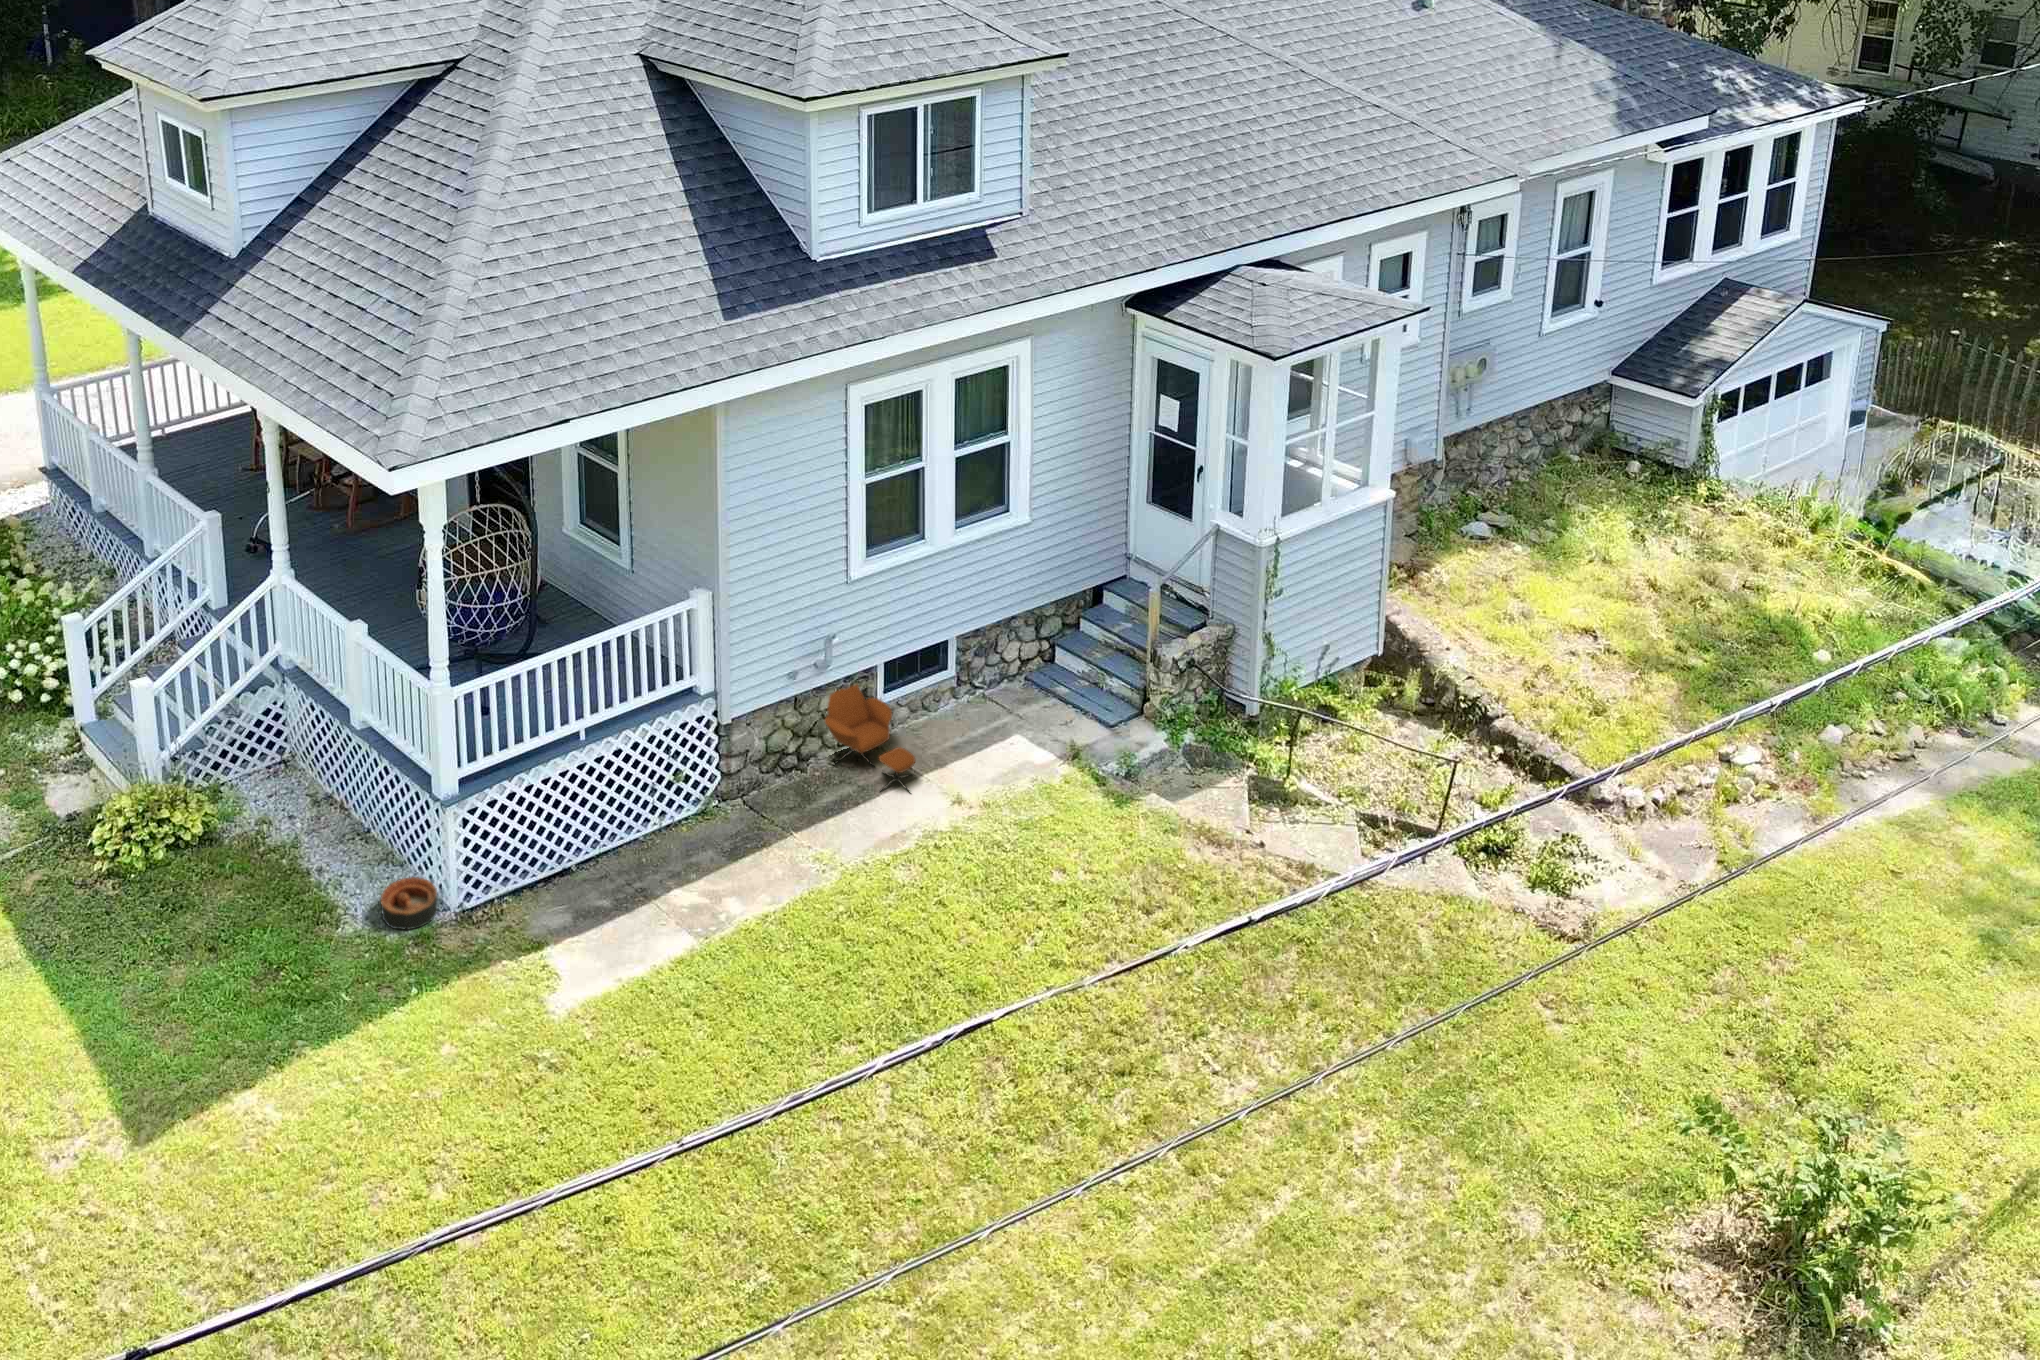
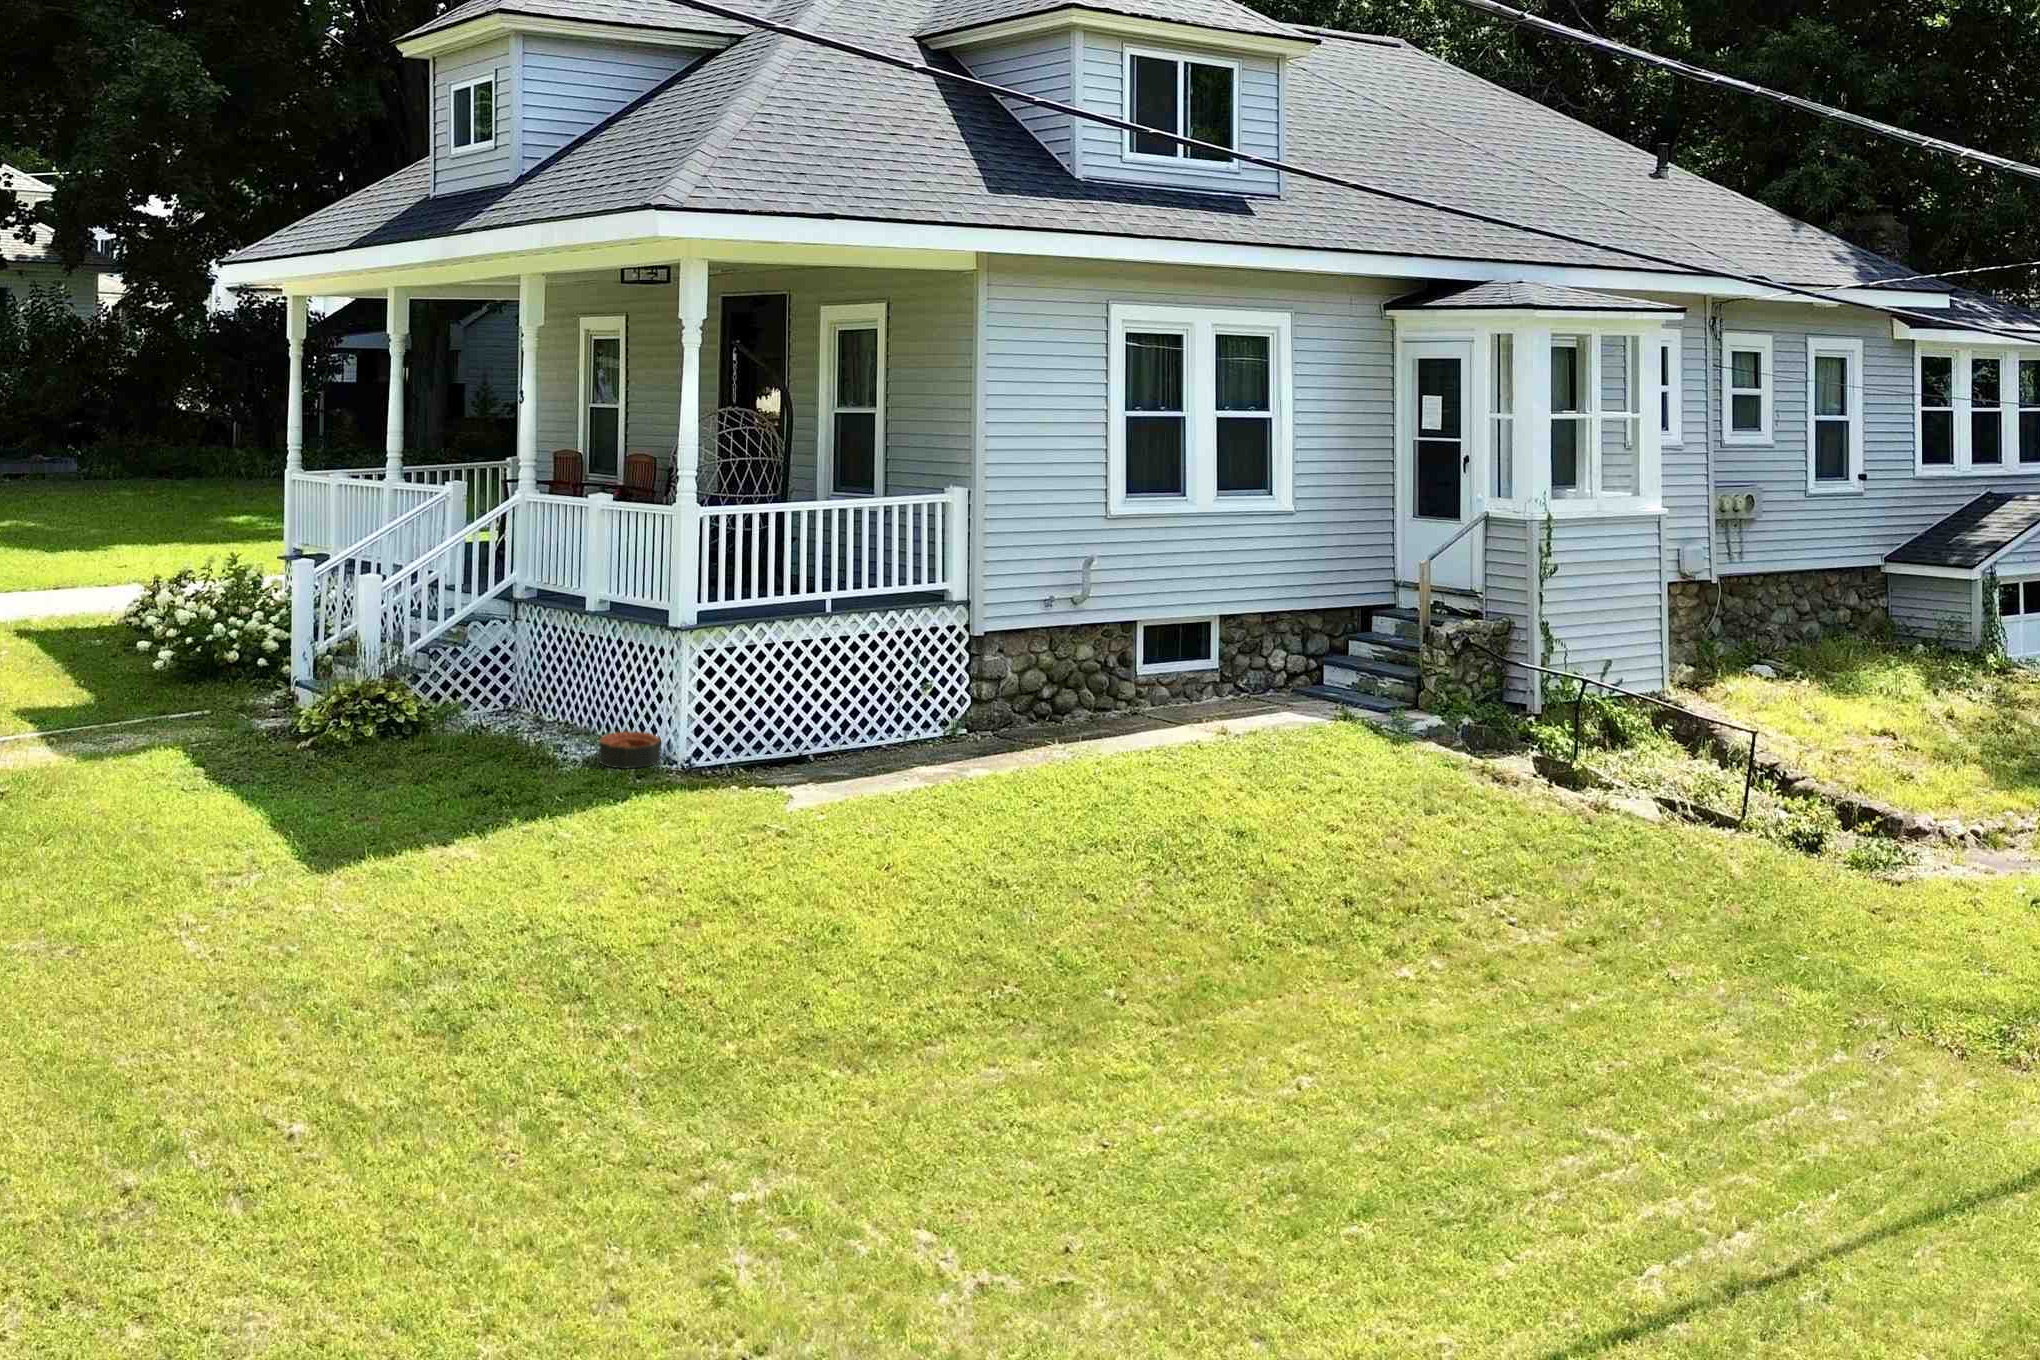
lounge chair: present [825,685,915,789] -> none [1080,616,1176,730]

